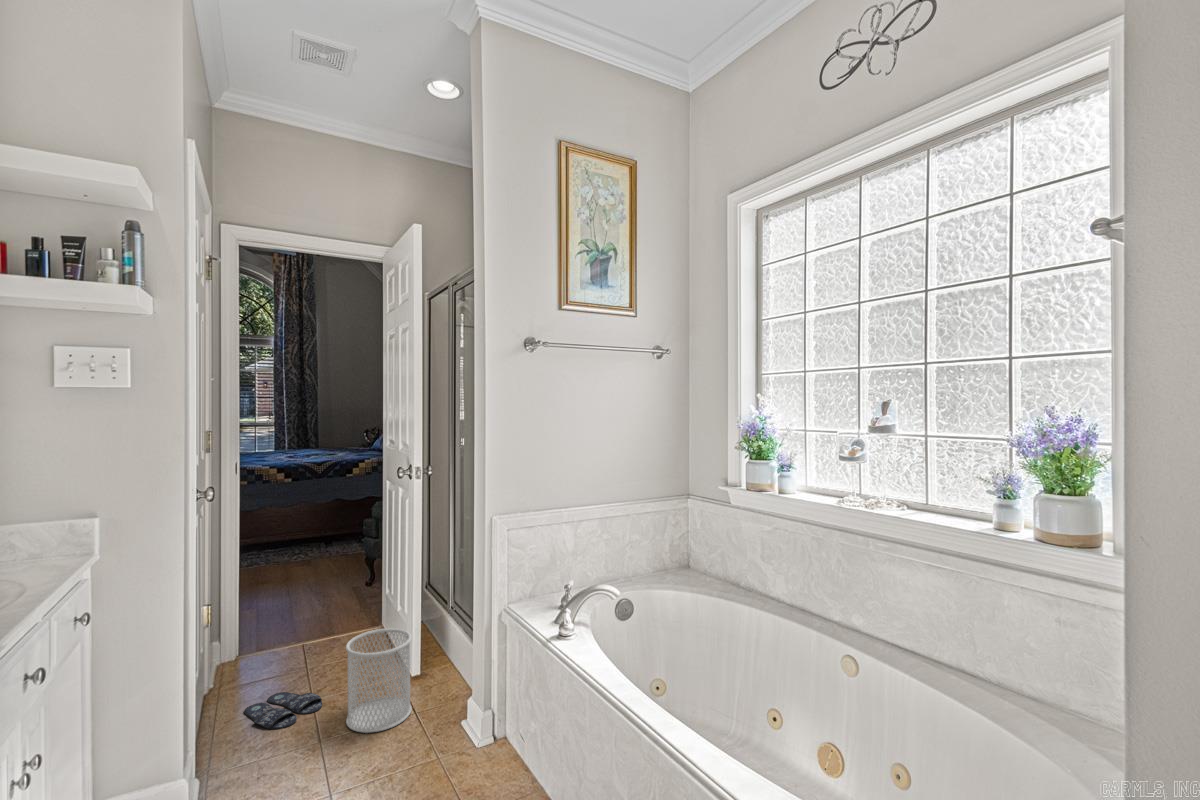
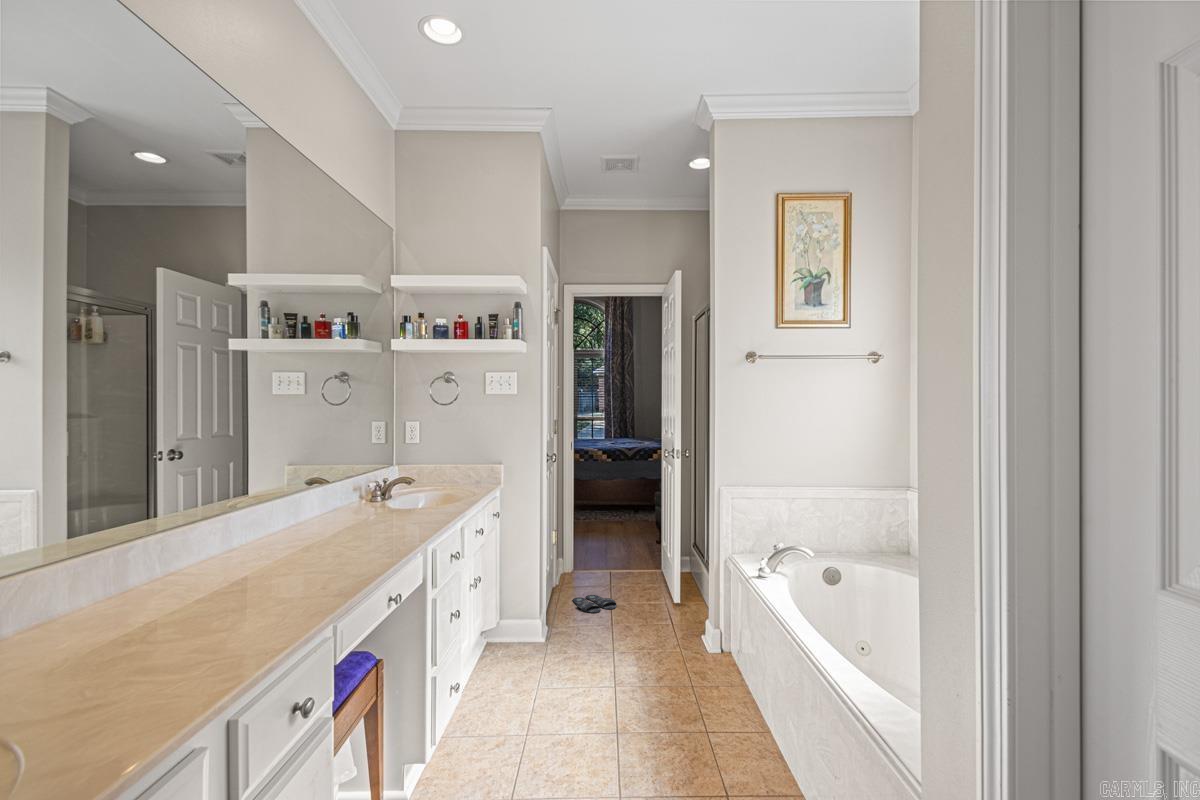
wastebasket: present [346,628,412,733] -> none [629,562,671,629]

